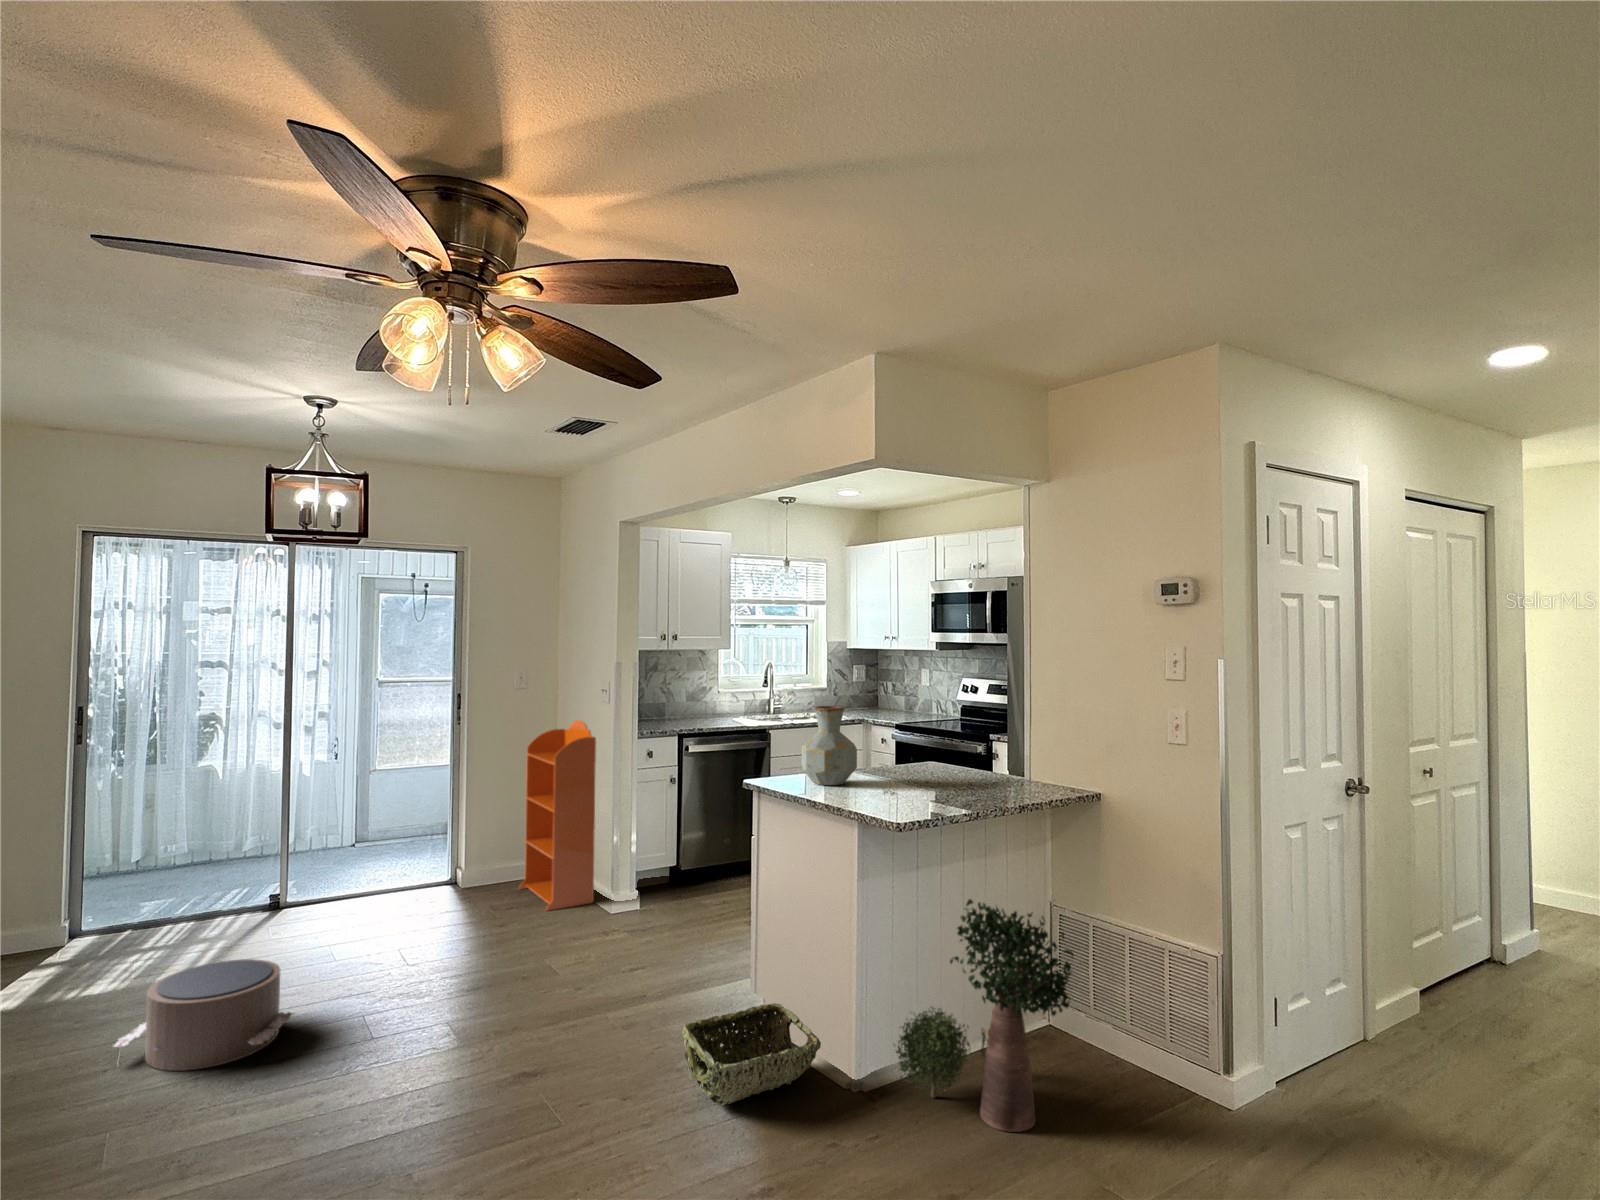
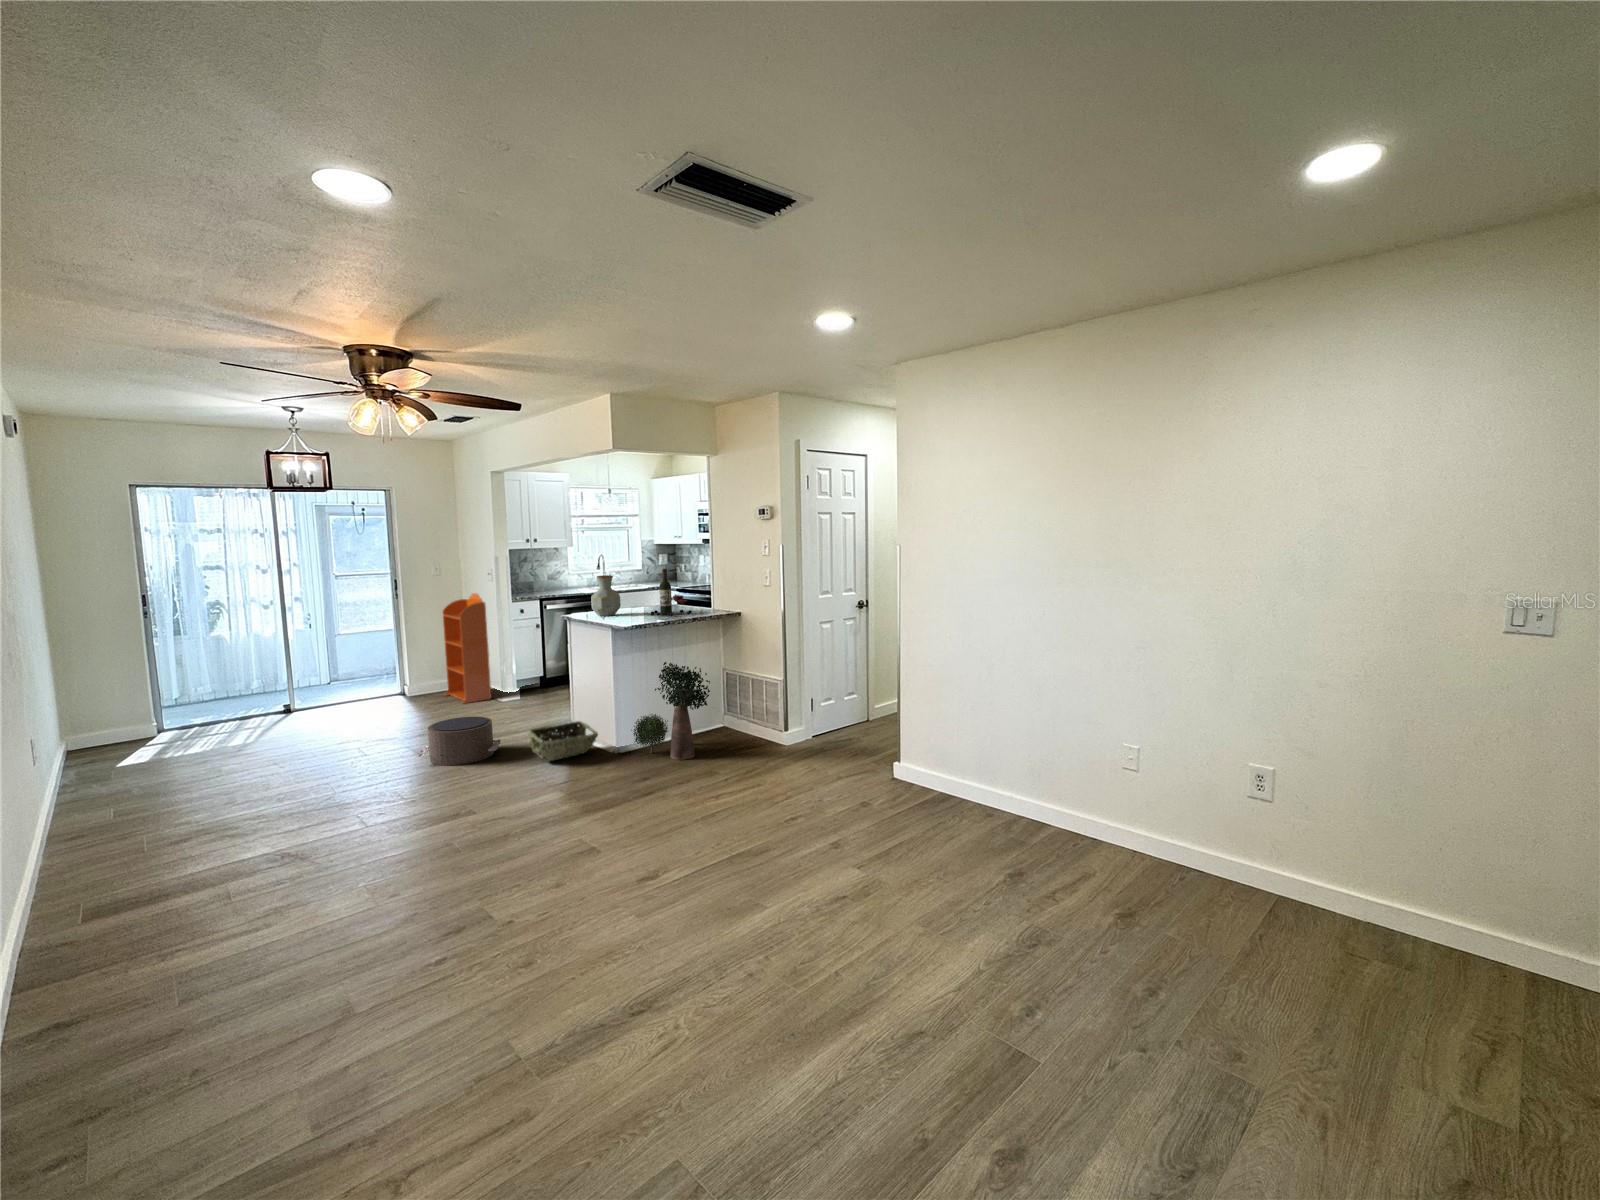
wine bottle: none [916,698,1001,798] -> present [650,569,692,617]
pouf: present [114,959,293,1071] -> present [417,717,501,766]

